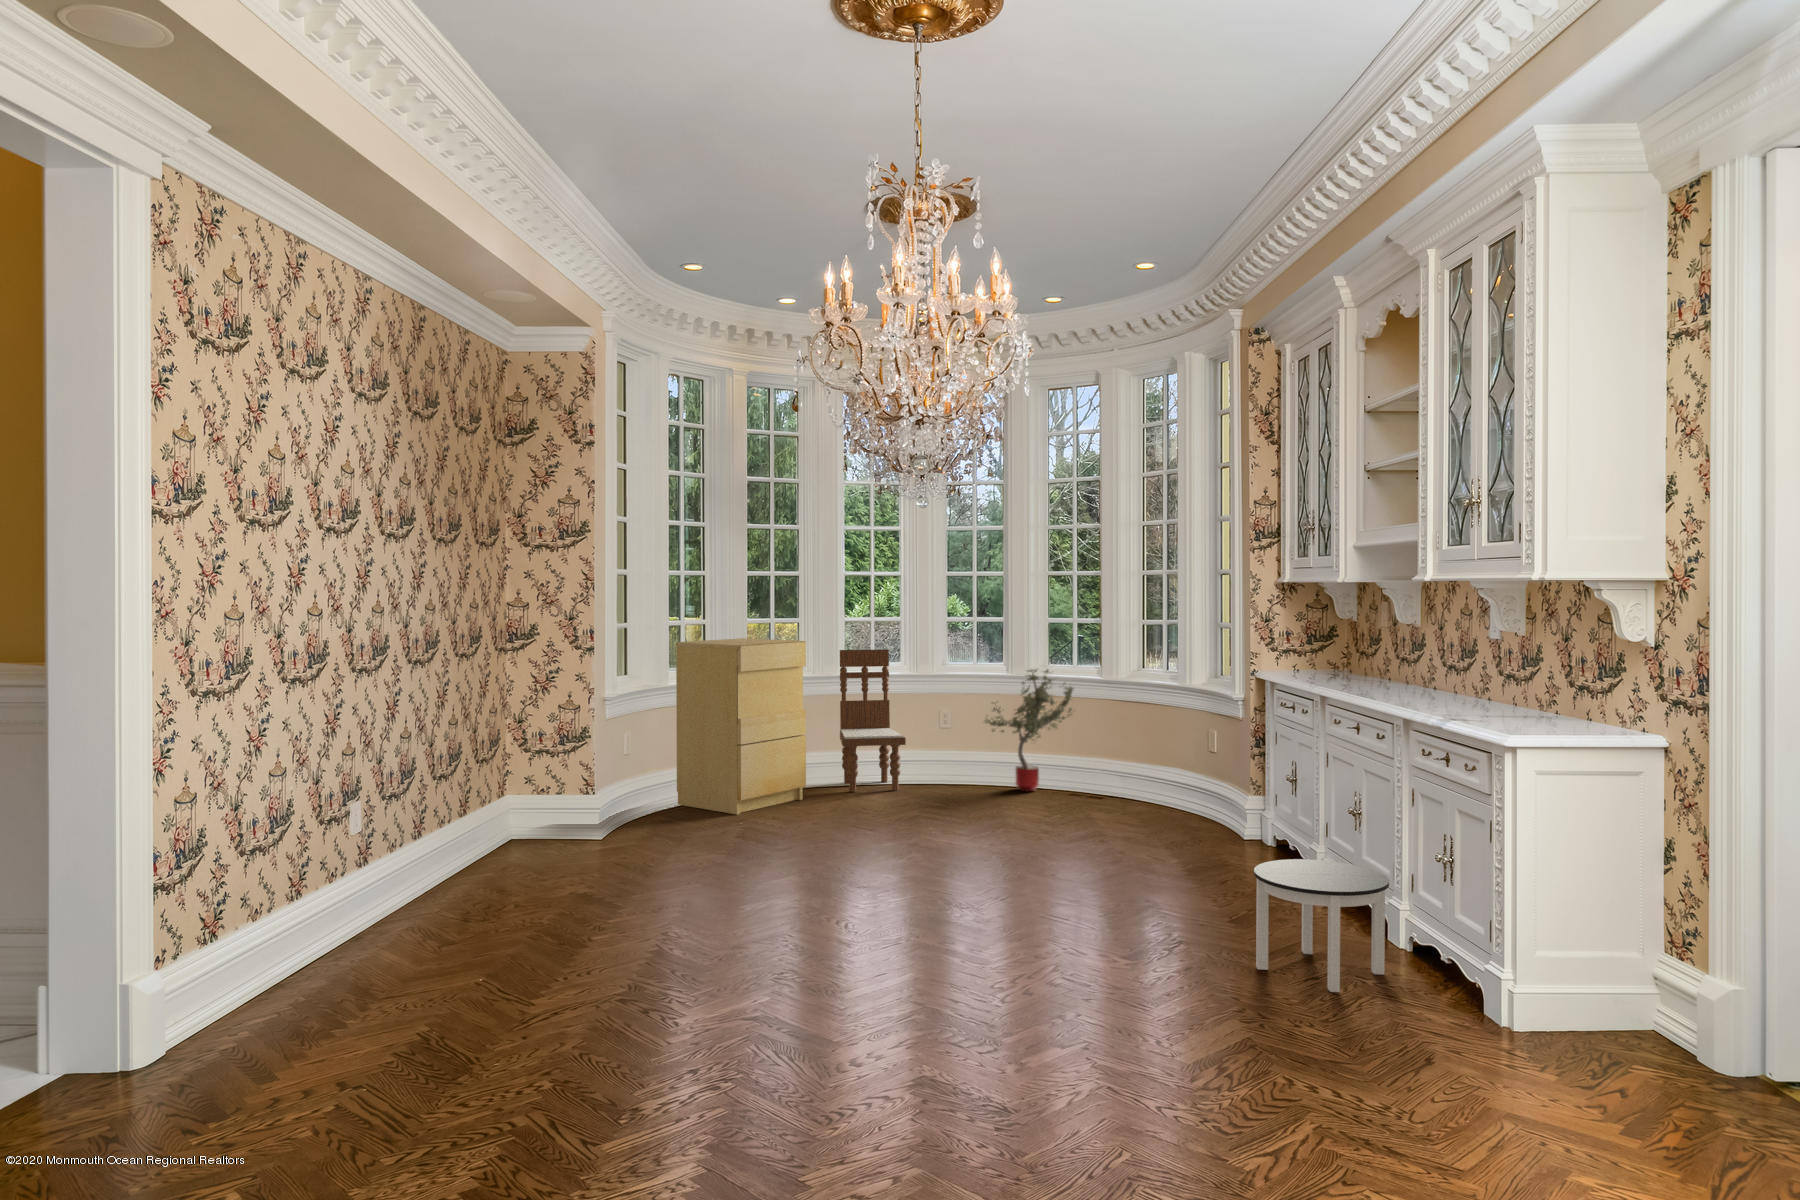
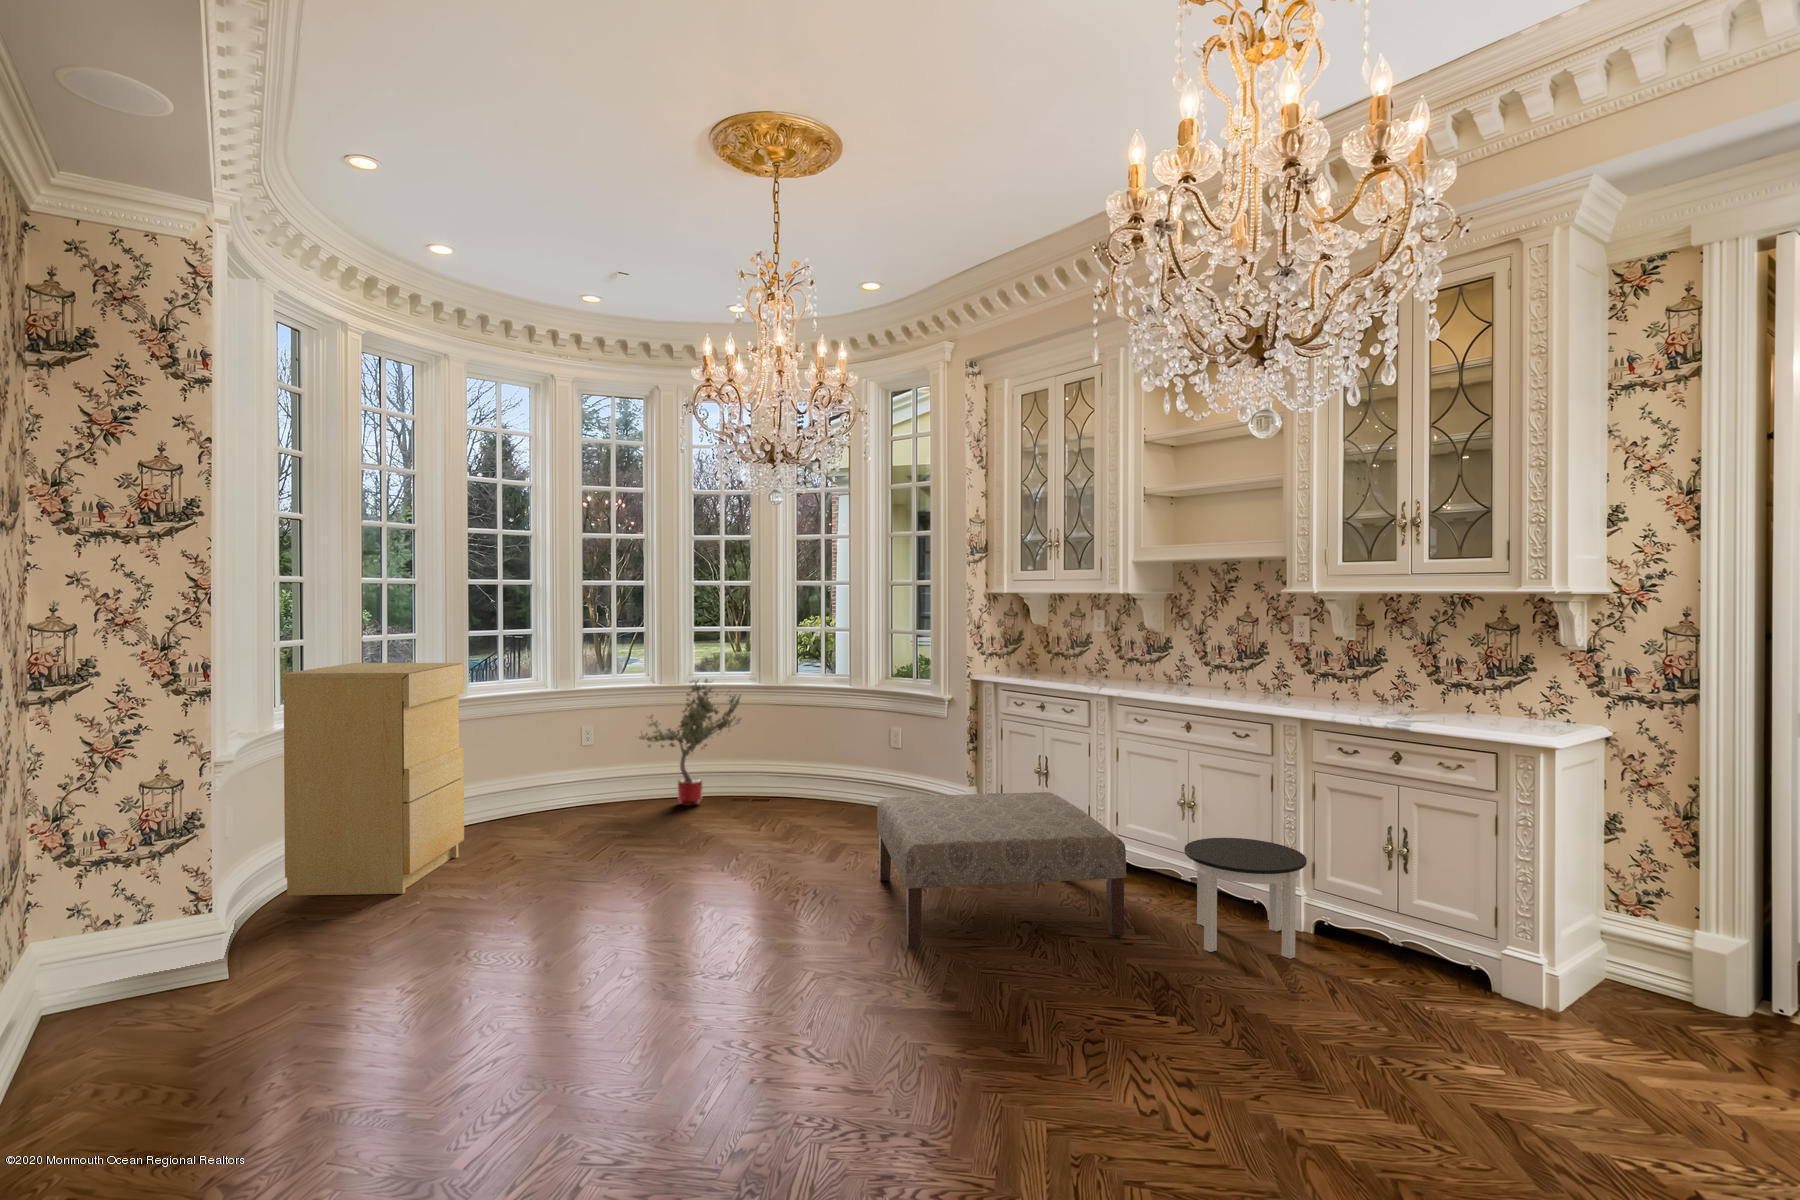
dining chair: present [840,649,906,792] -> none [465,667,566,837]
ottoman: none [993,785,1257,941] -> present [877,792,1126,948]

